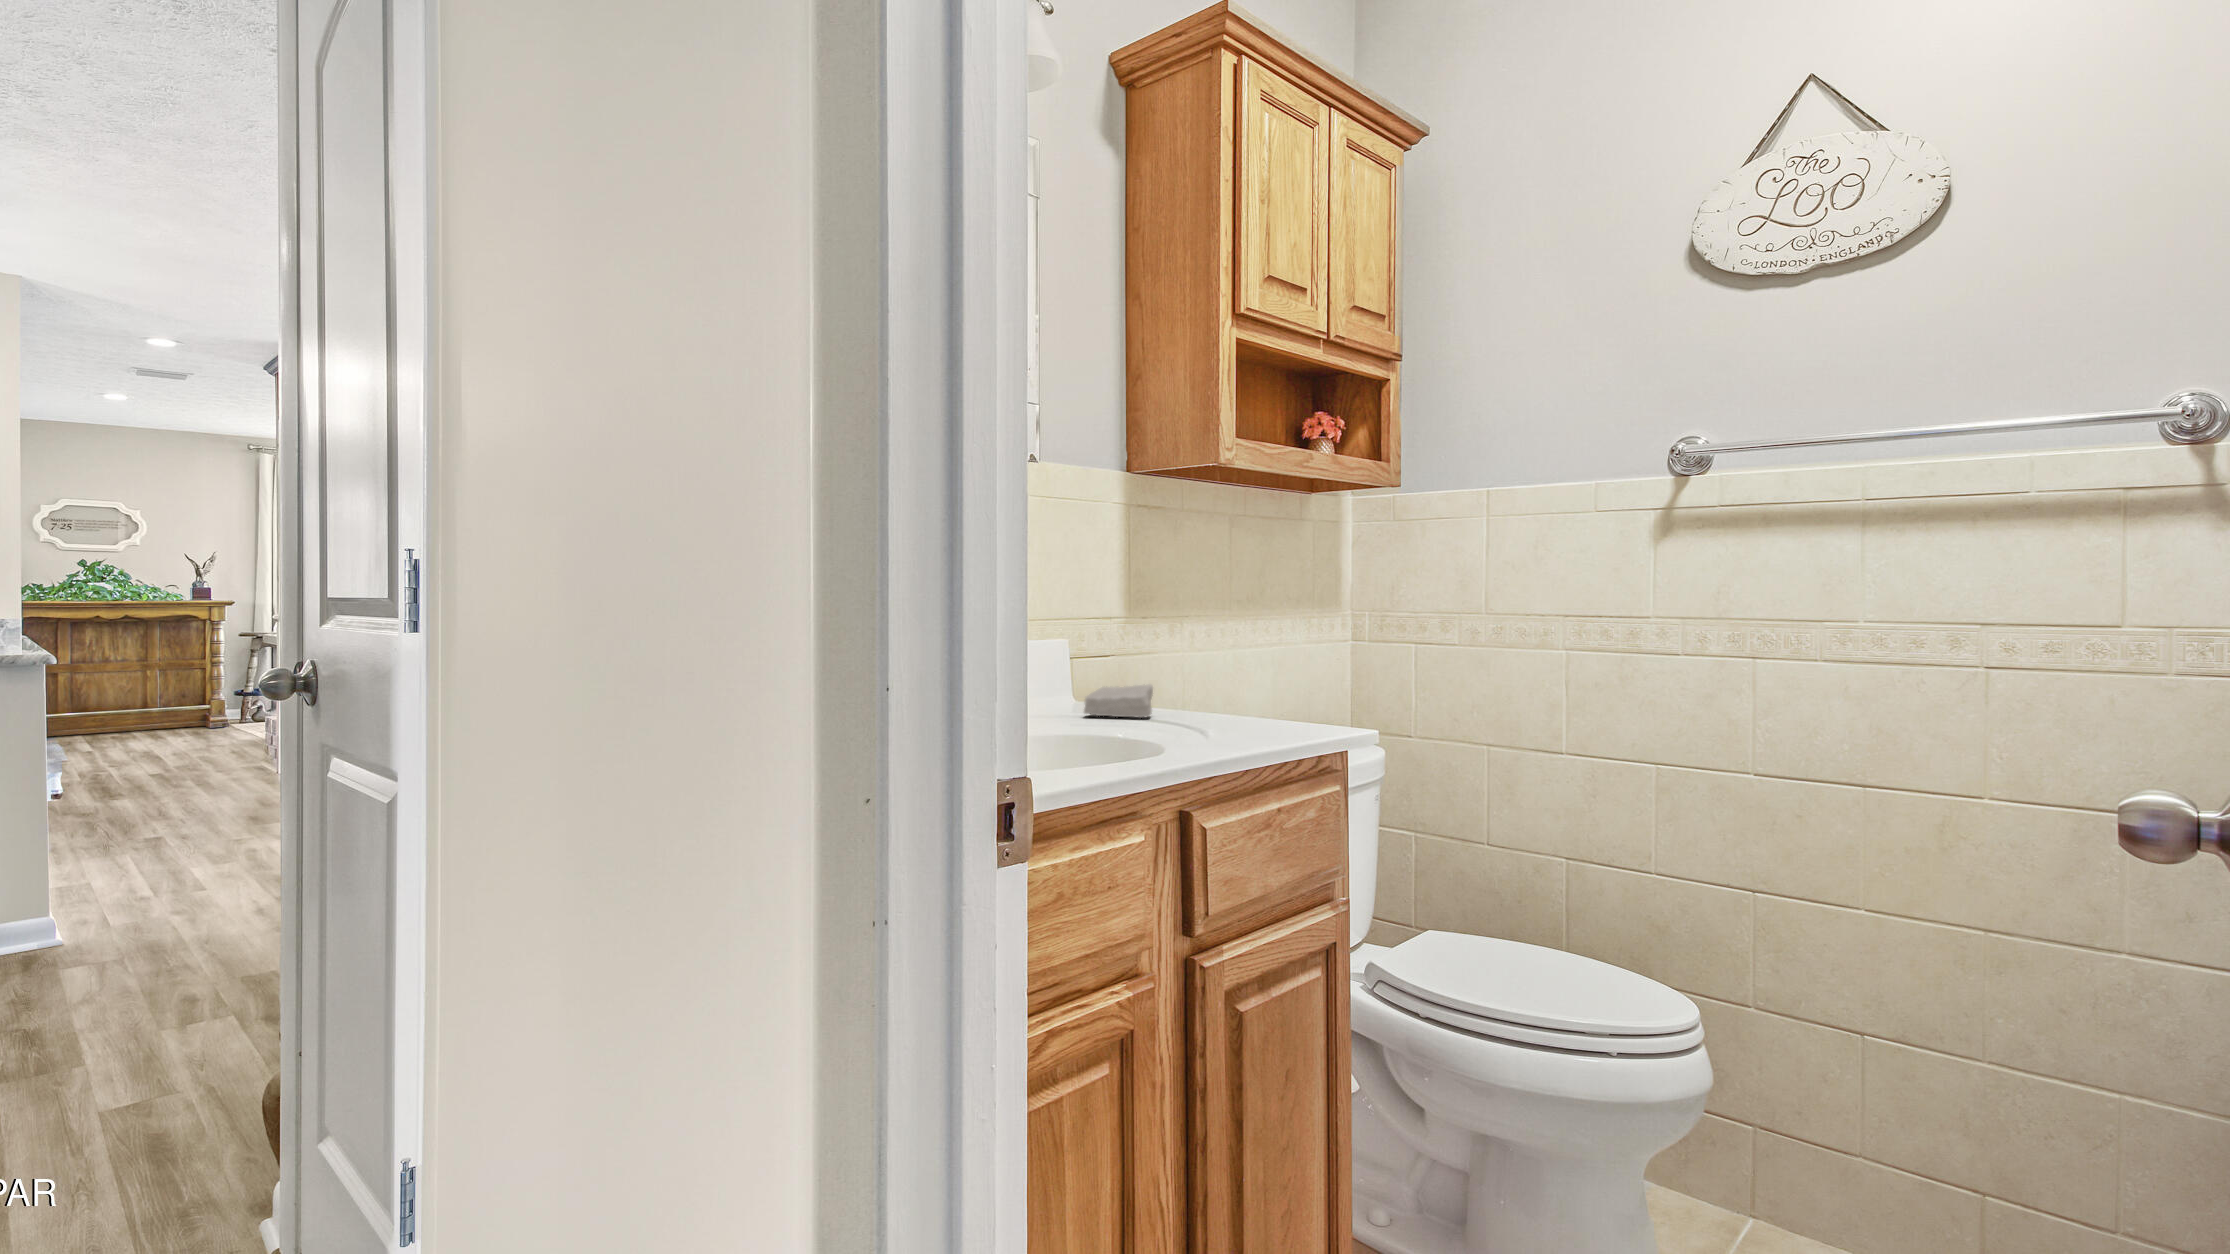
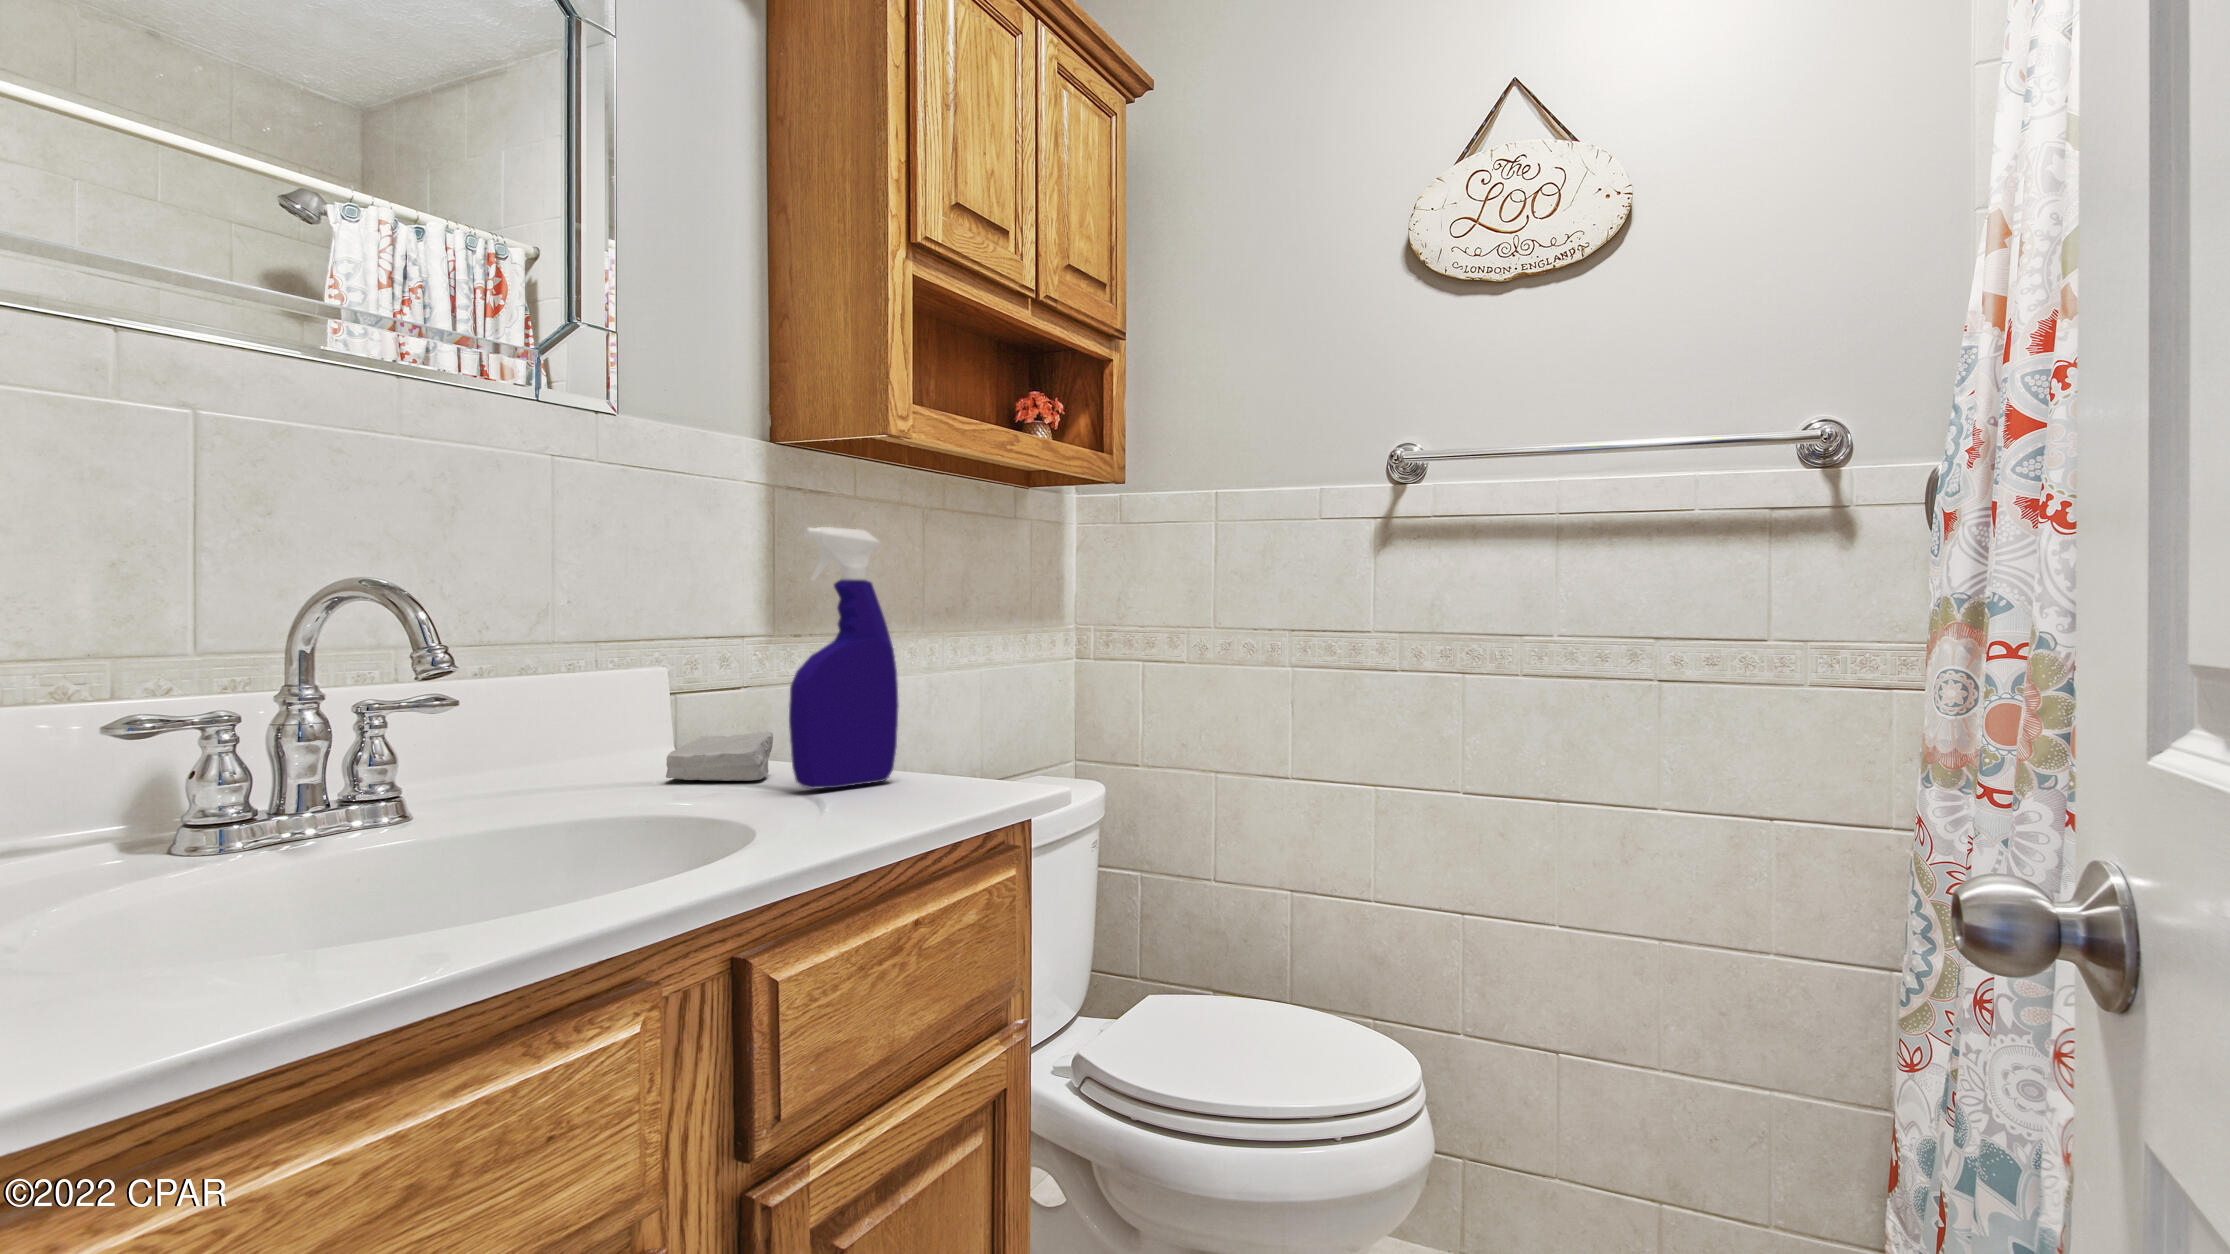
spray bottle: none [1173,534,1247,722] -> present [789,527,899,789]

